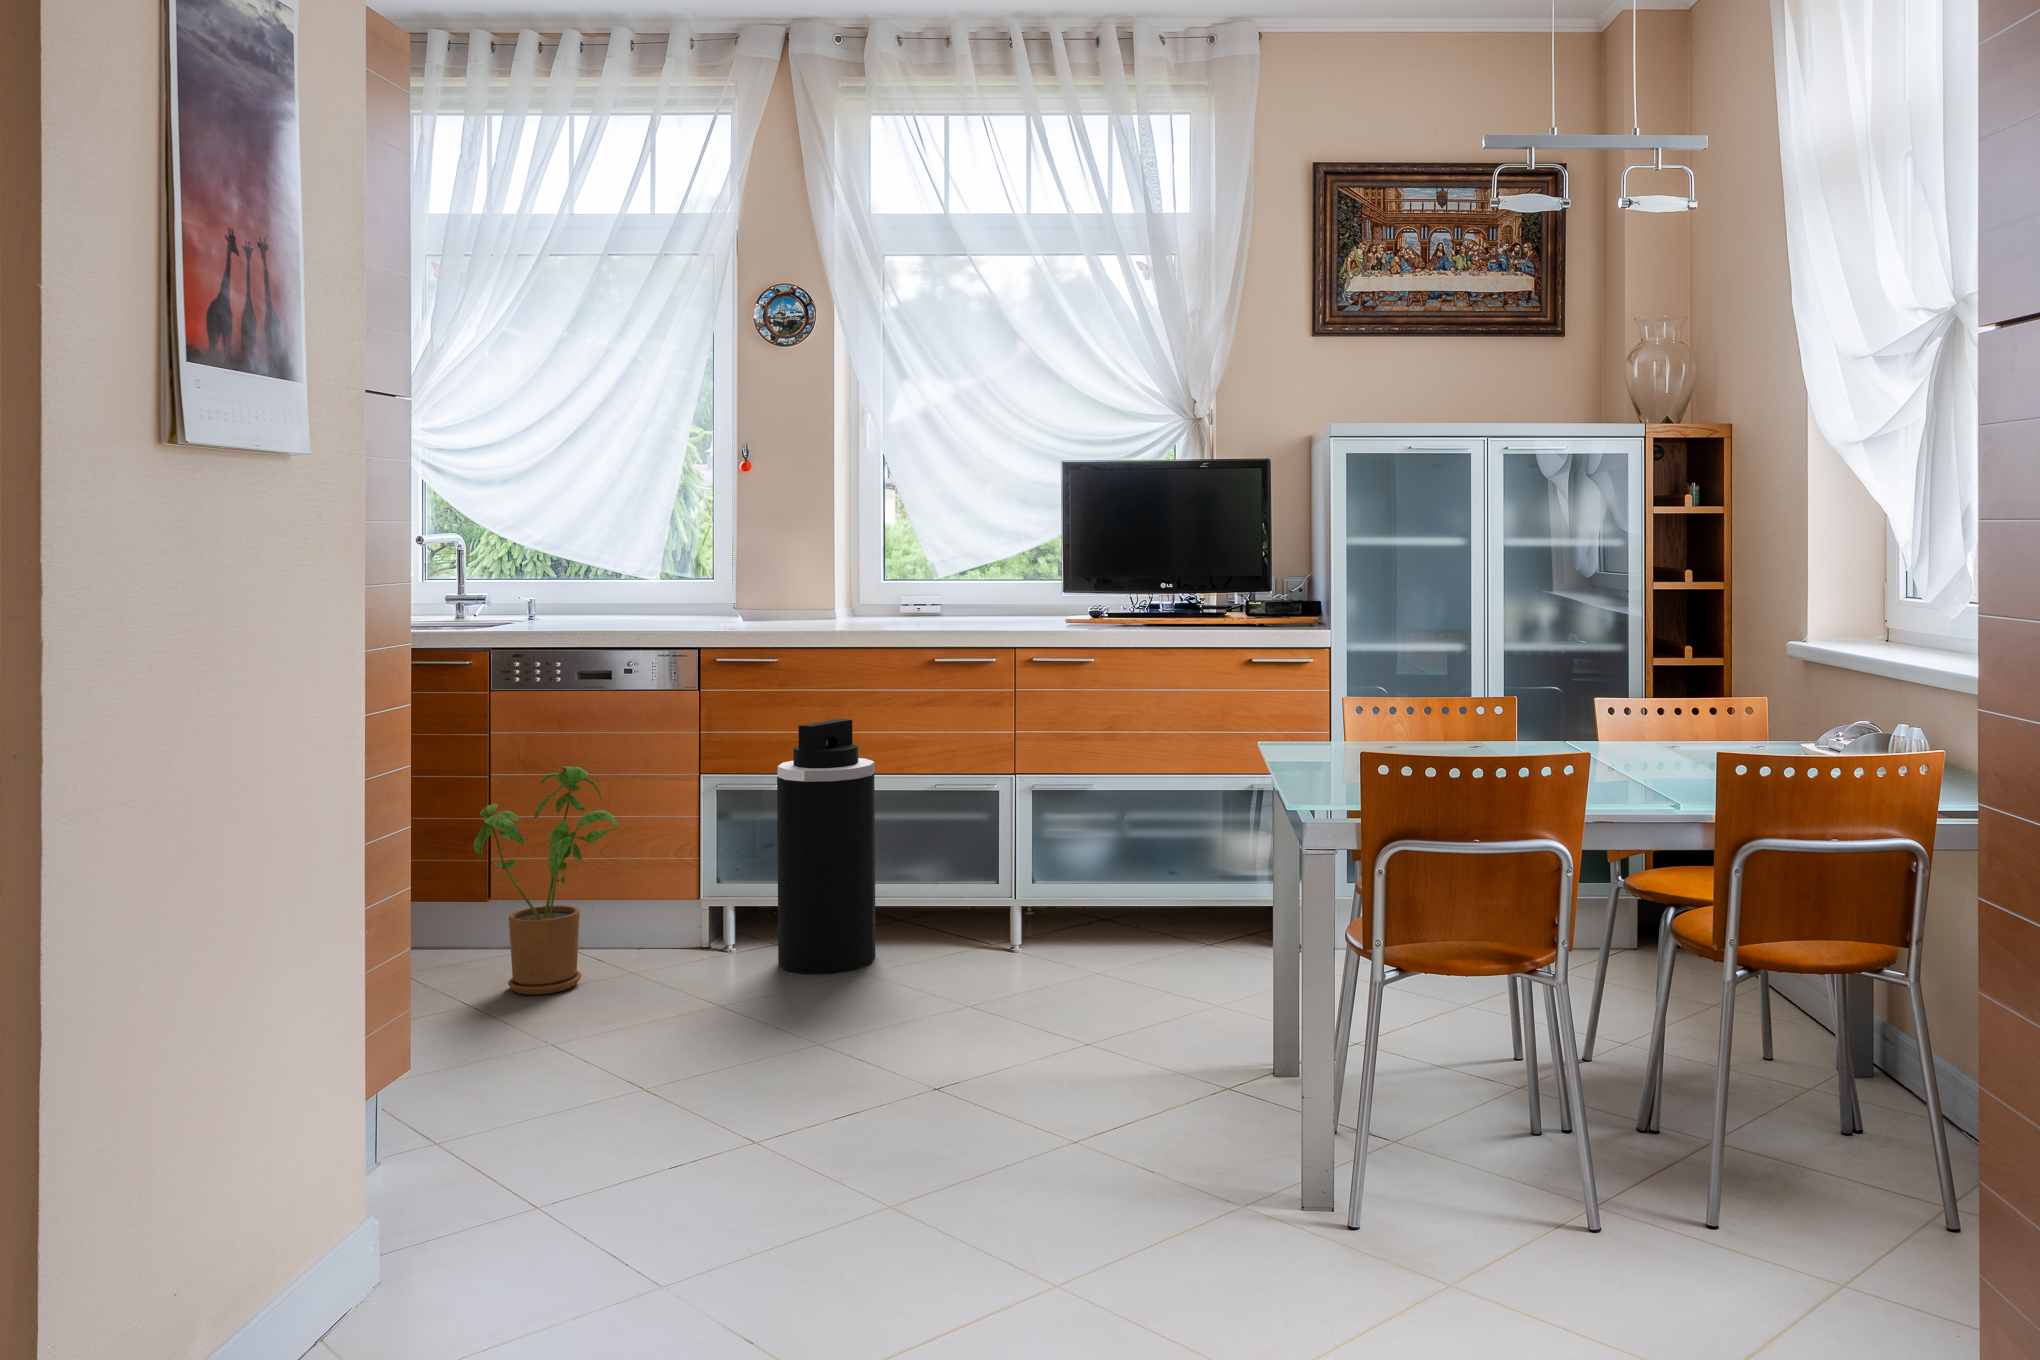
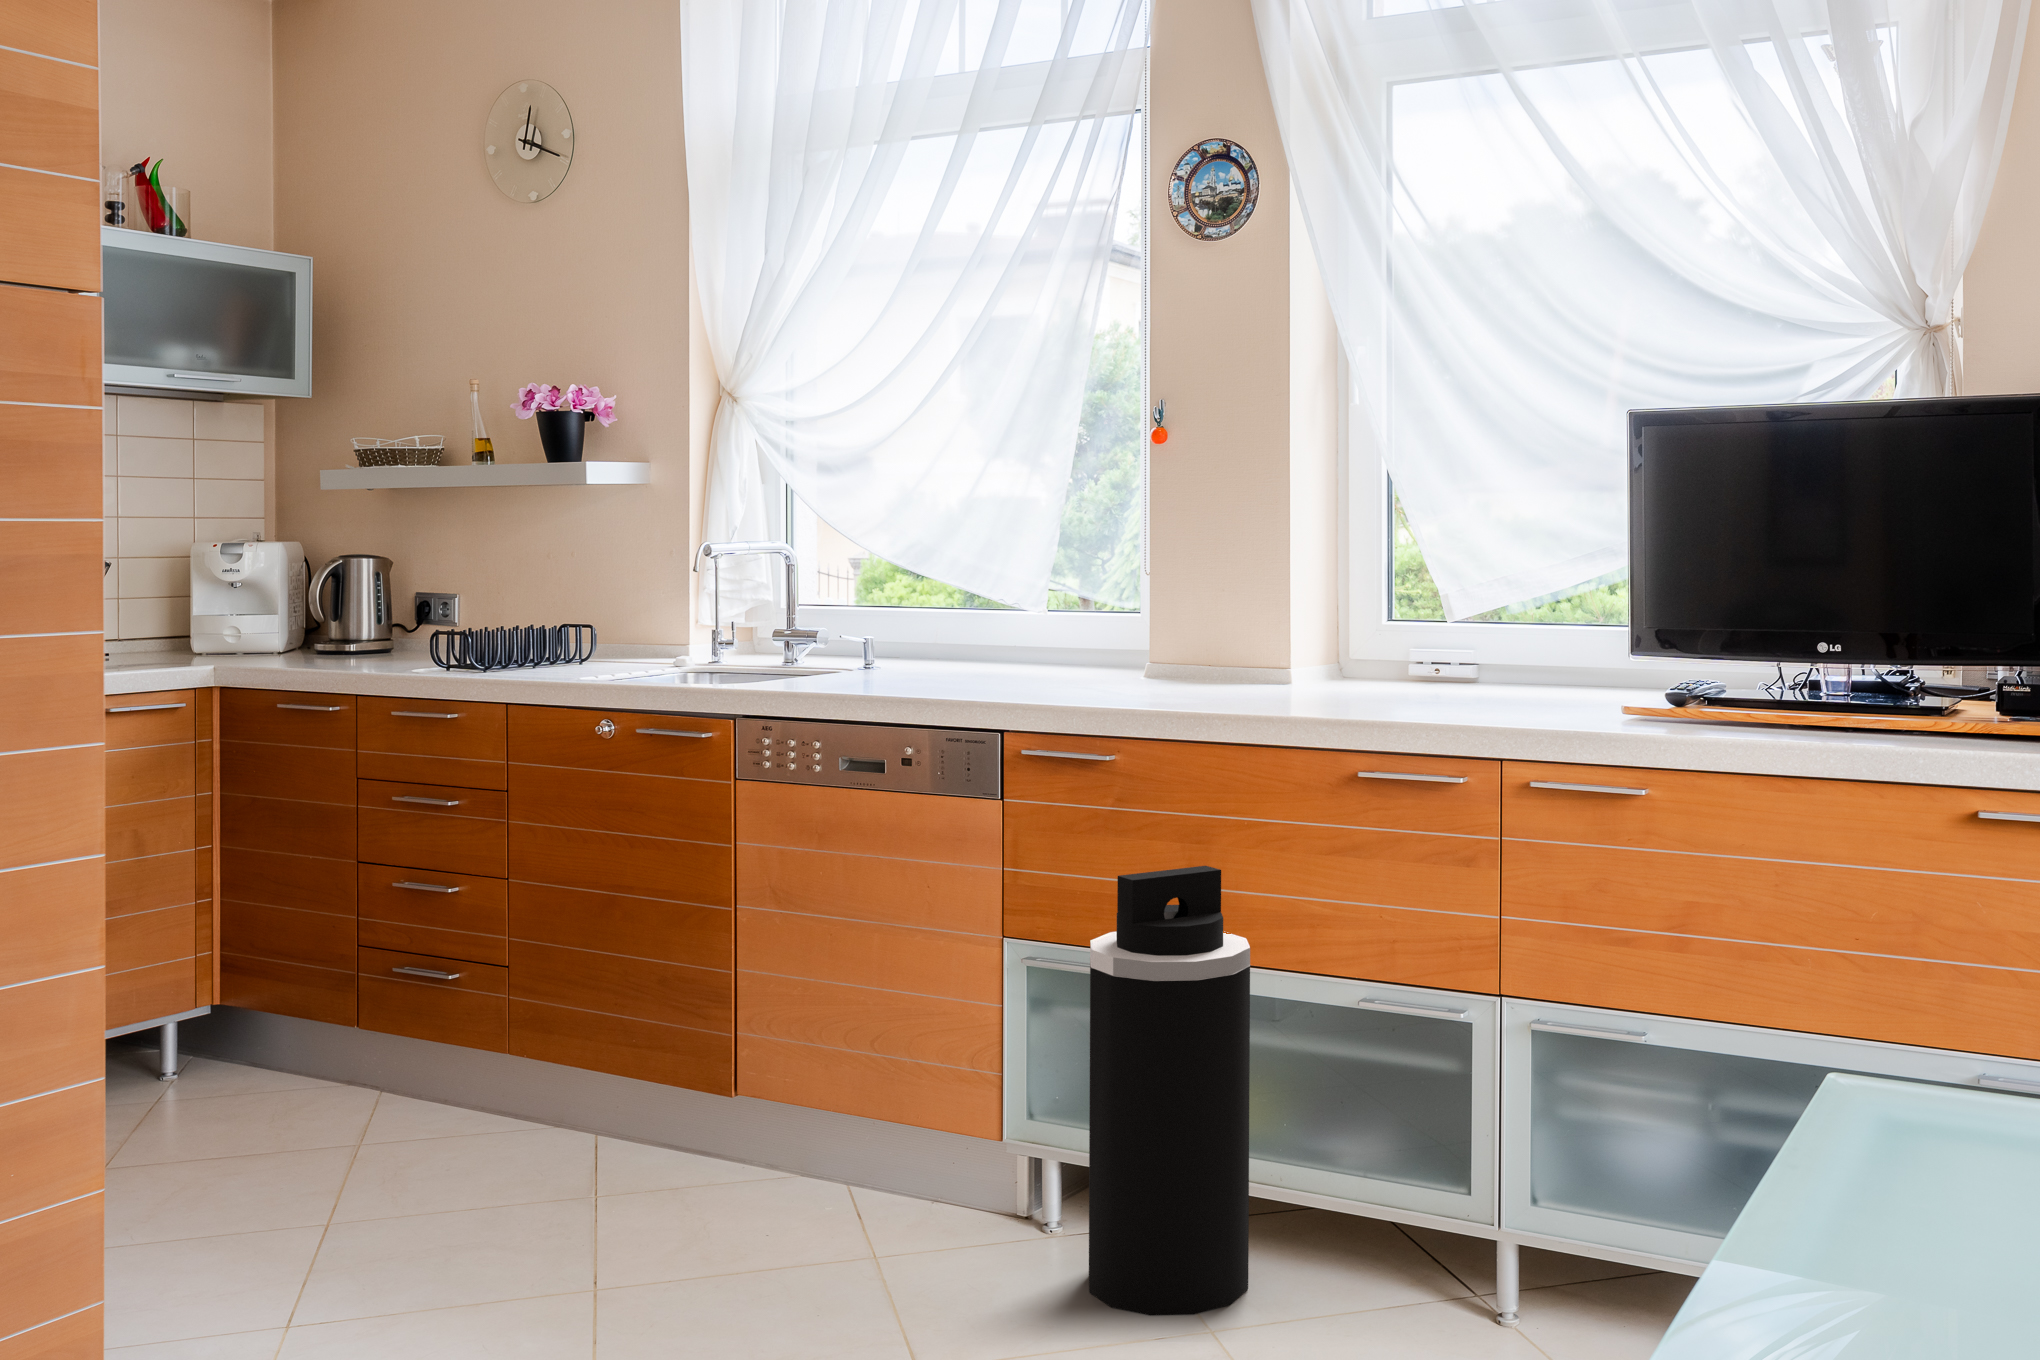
house plant: present [474,767,621,995] -> none [647,908,844,1268]

